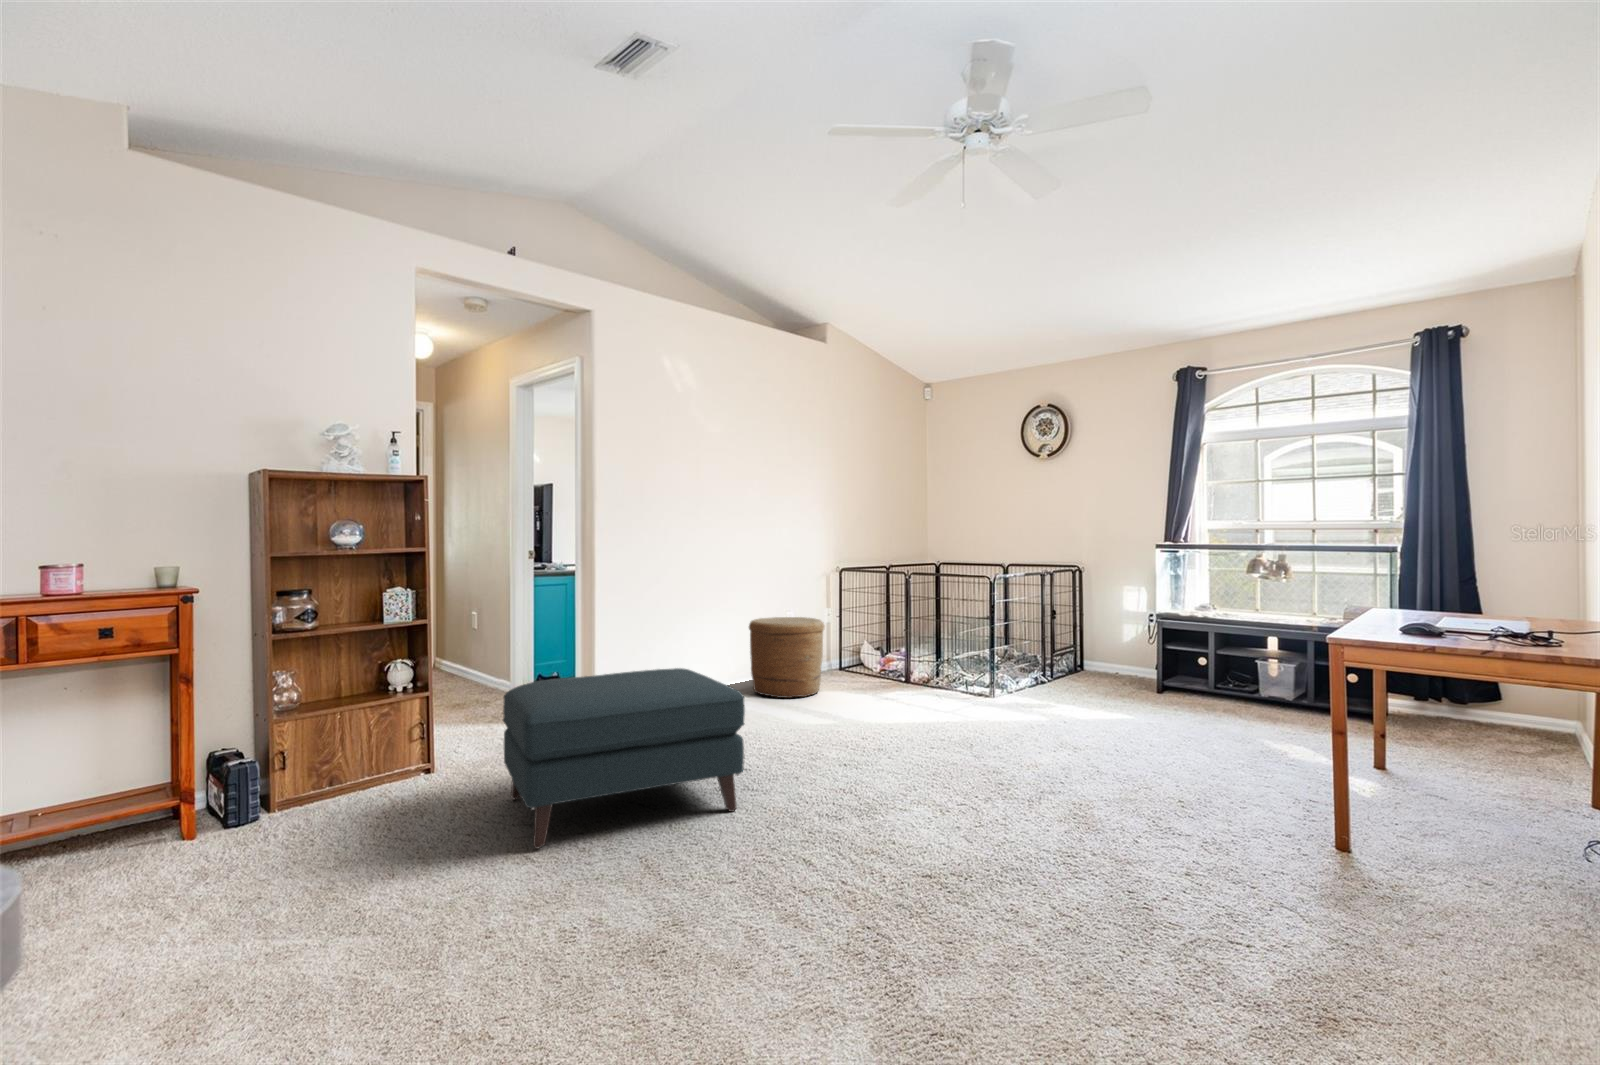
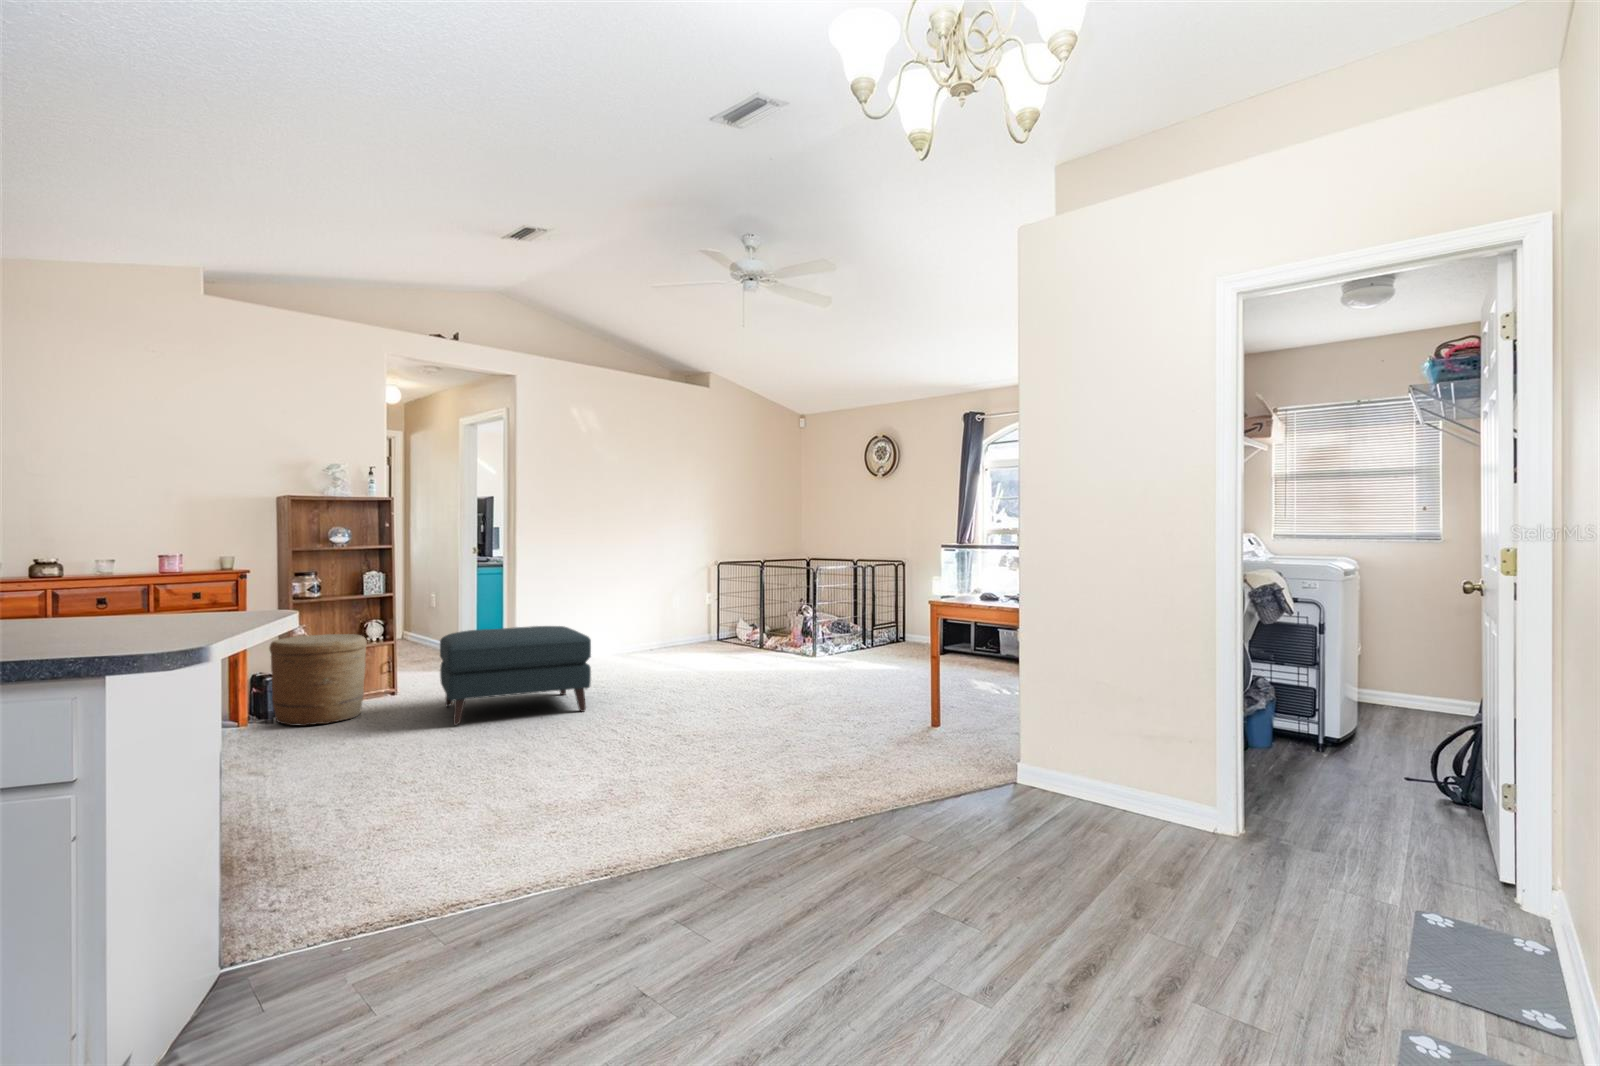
basket: present [749,617,825,698] -> present [269,634,367,726]

